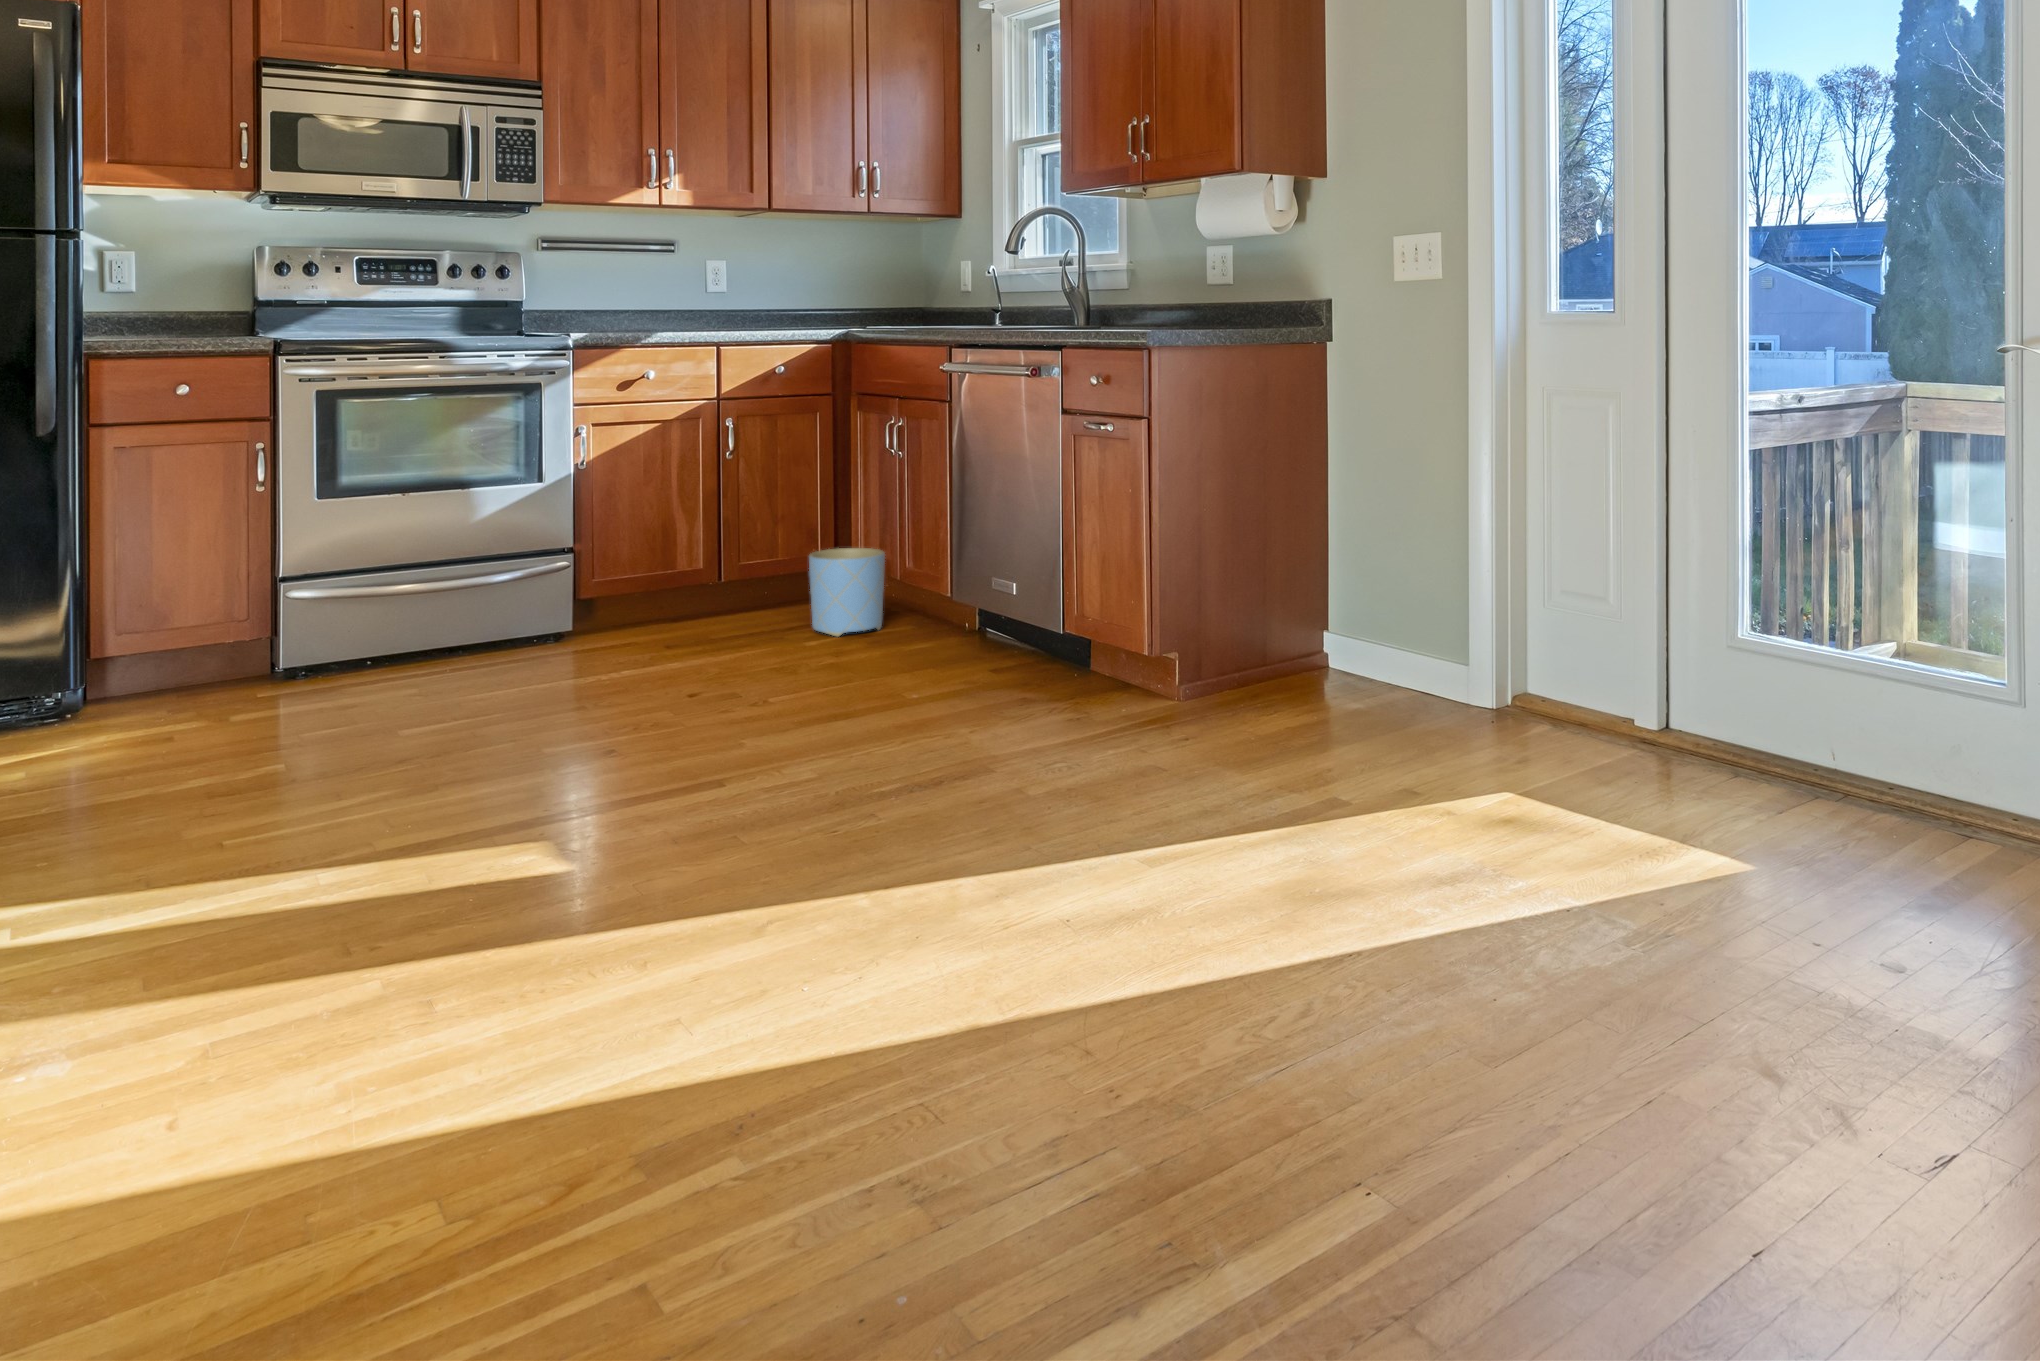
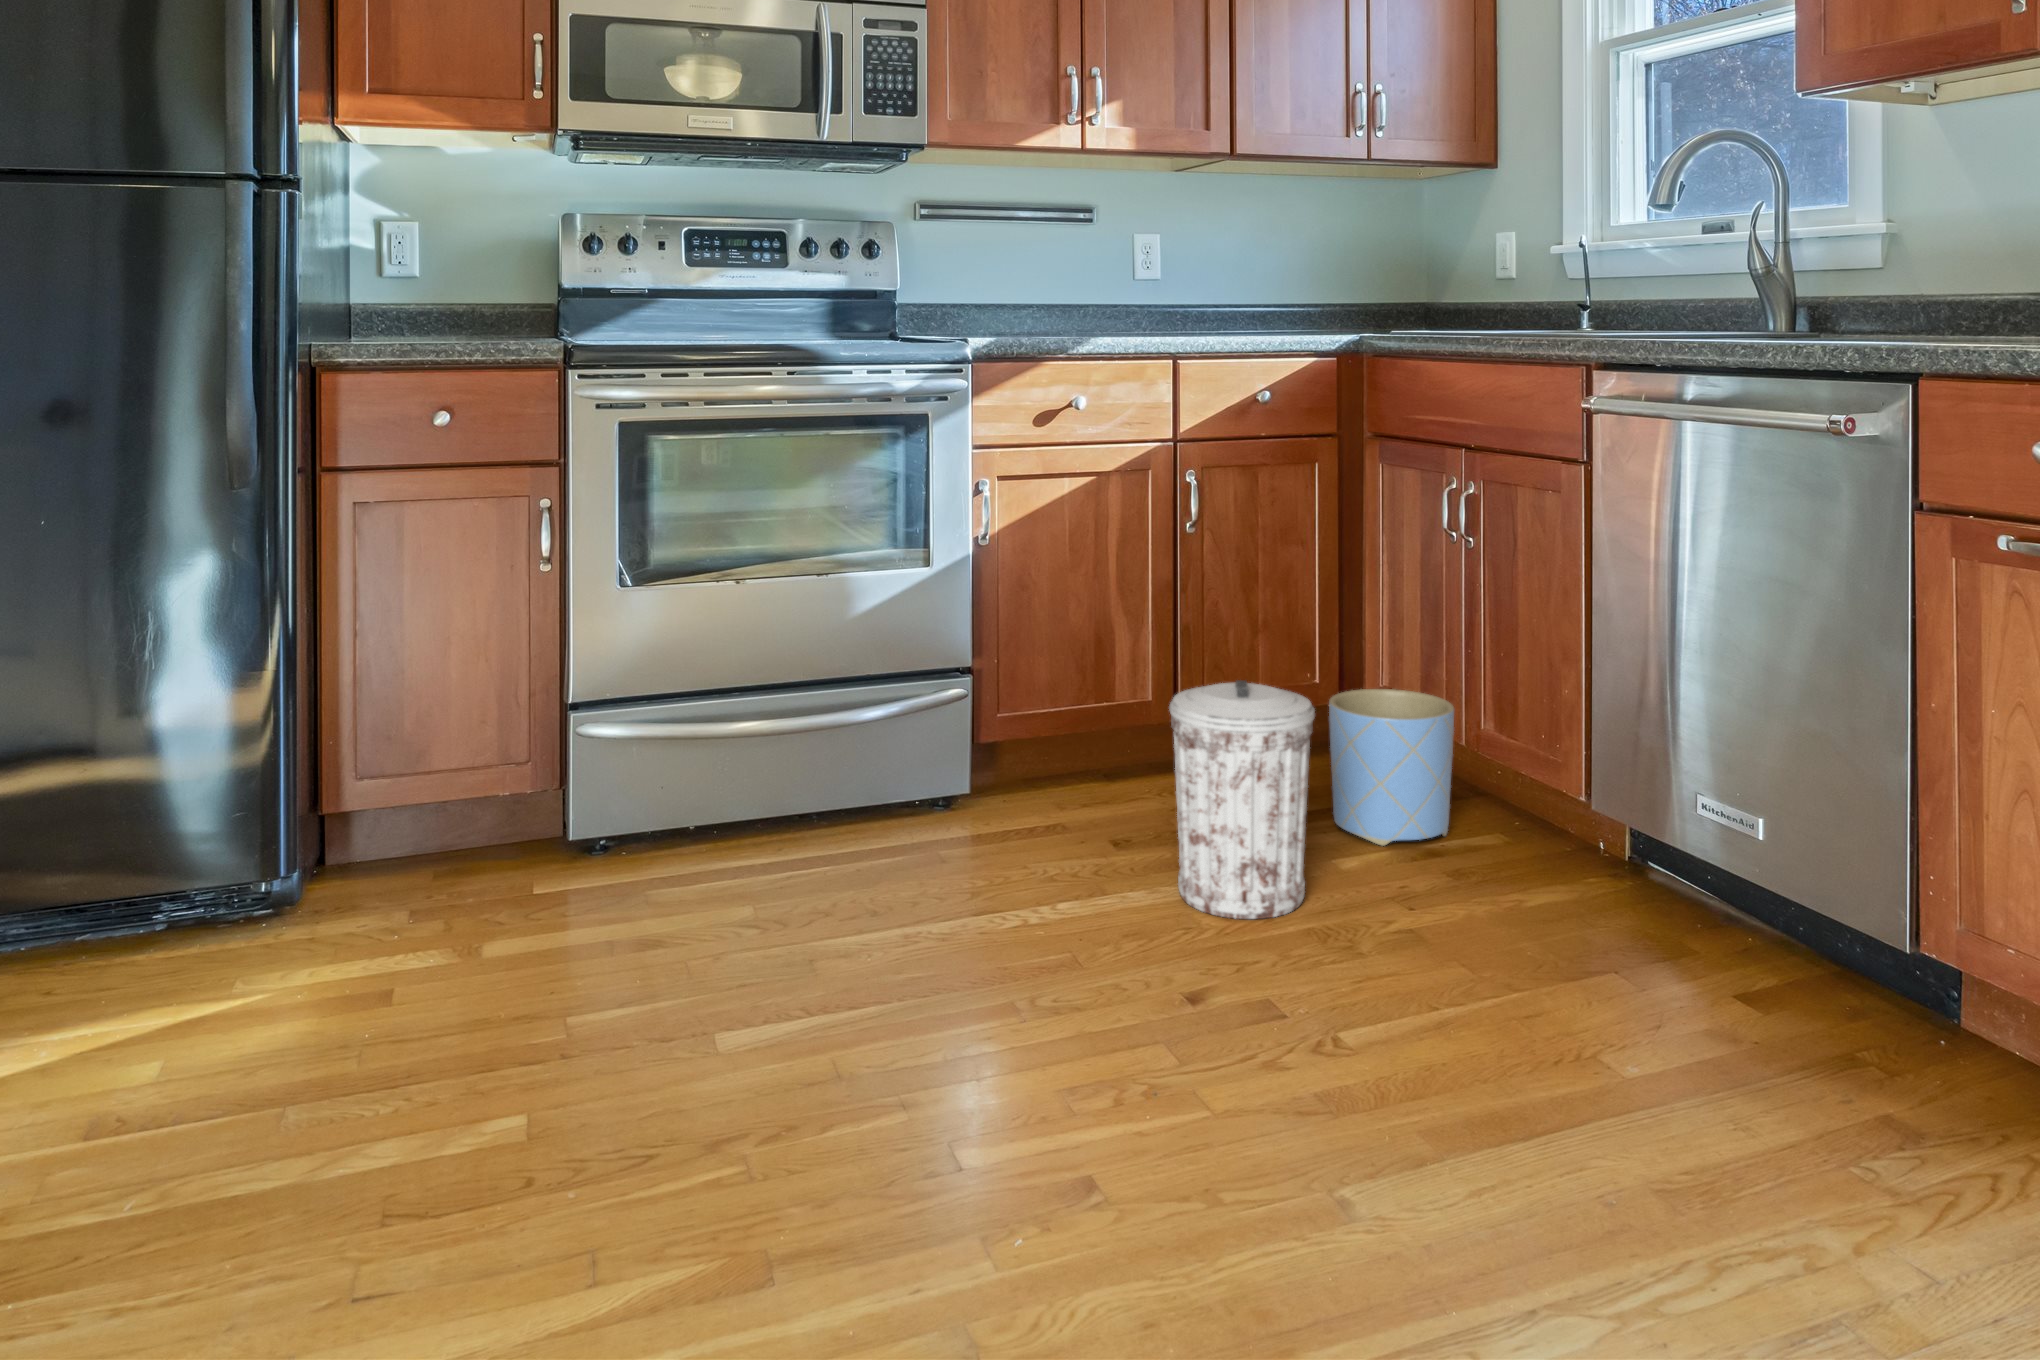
trash can: none [694,535,783,670] -> present [1169,680,1315,919]

